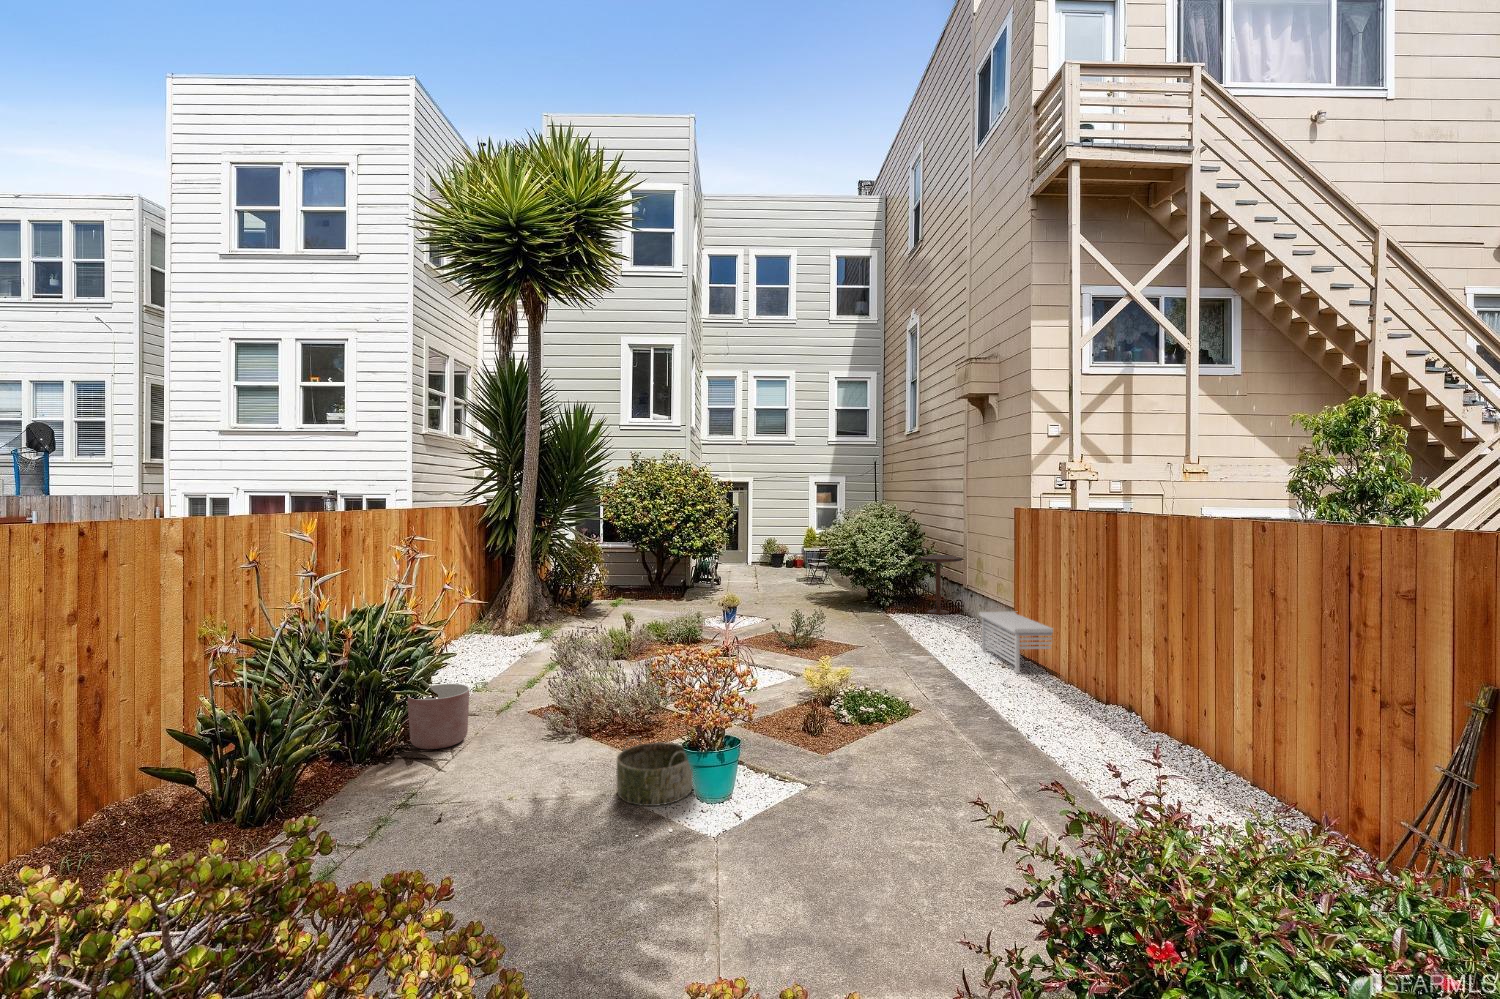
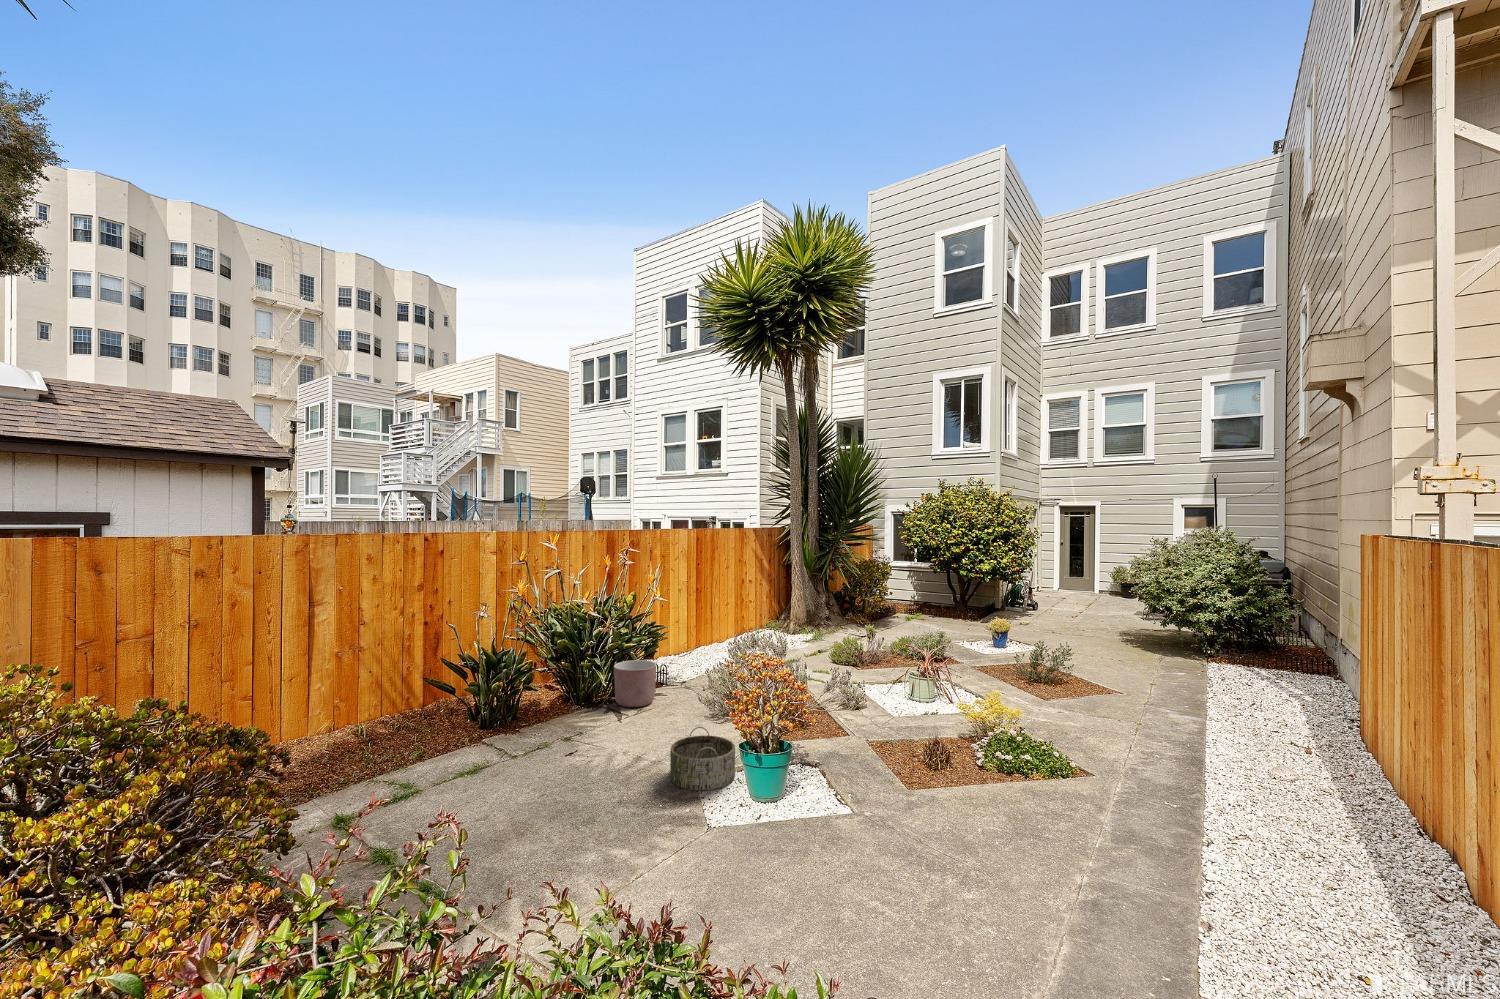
pedestal table: present [917,555,962,615] -> none [1243,599,1333,680]
storage bench: present [979,612,1053,674] -> none [1270,680,1386,791]

